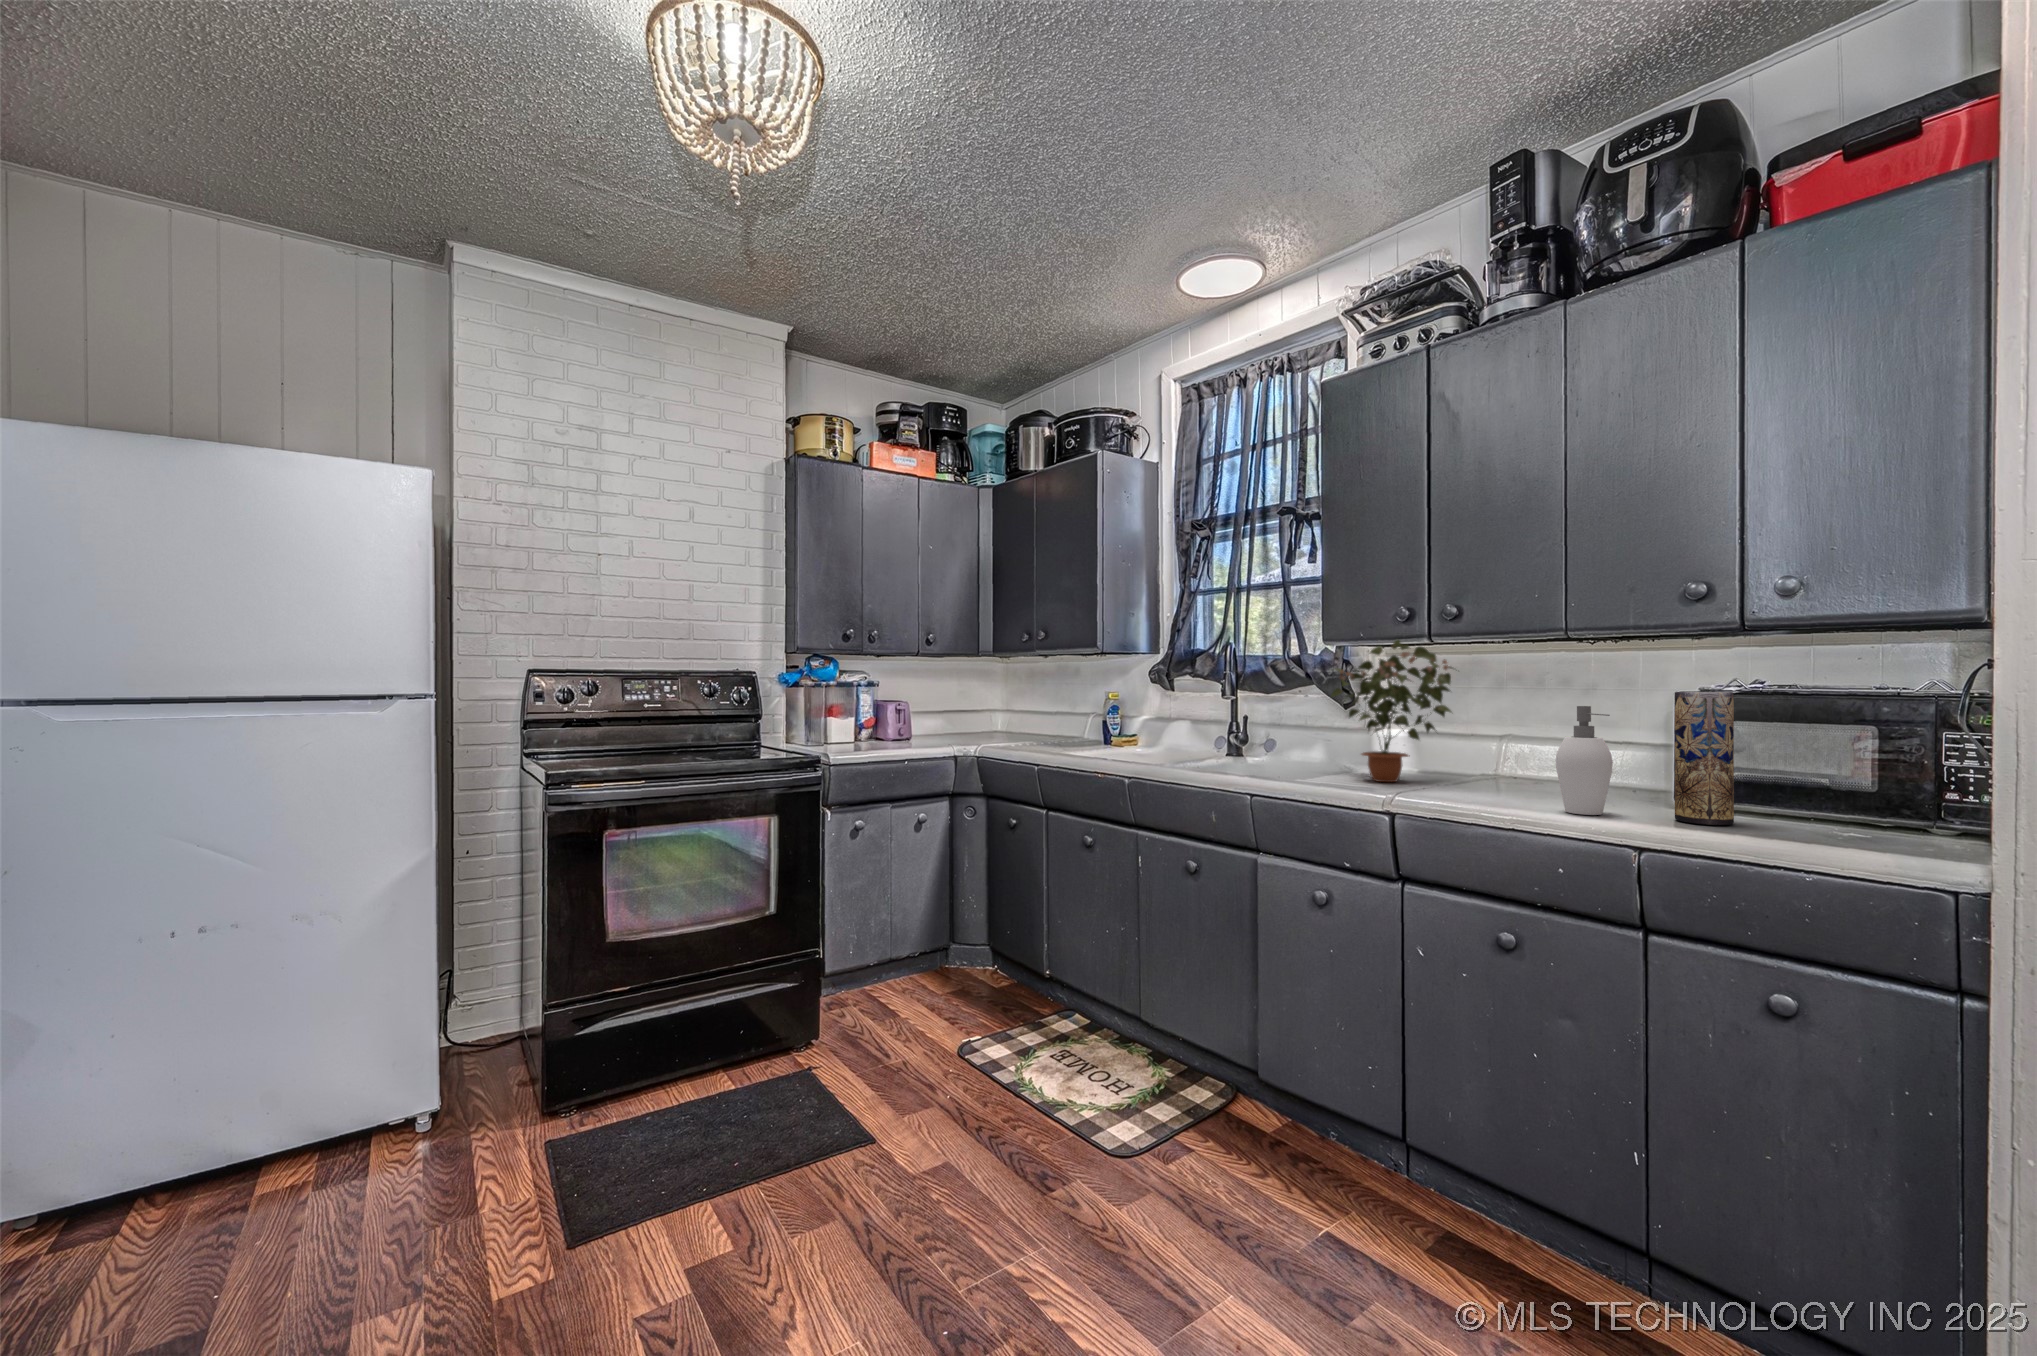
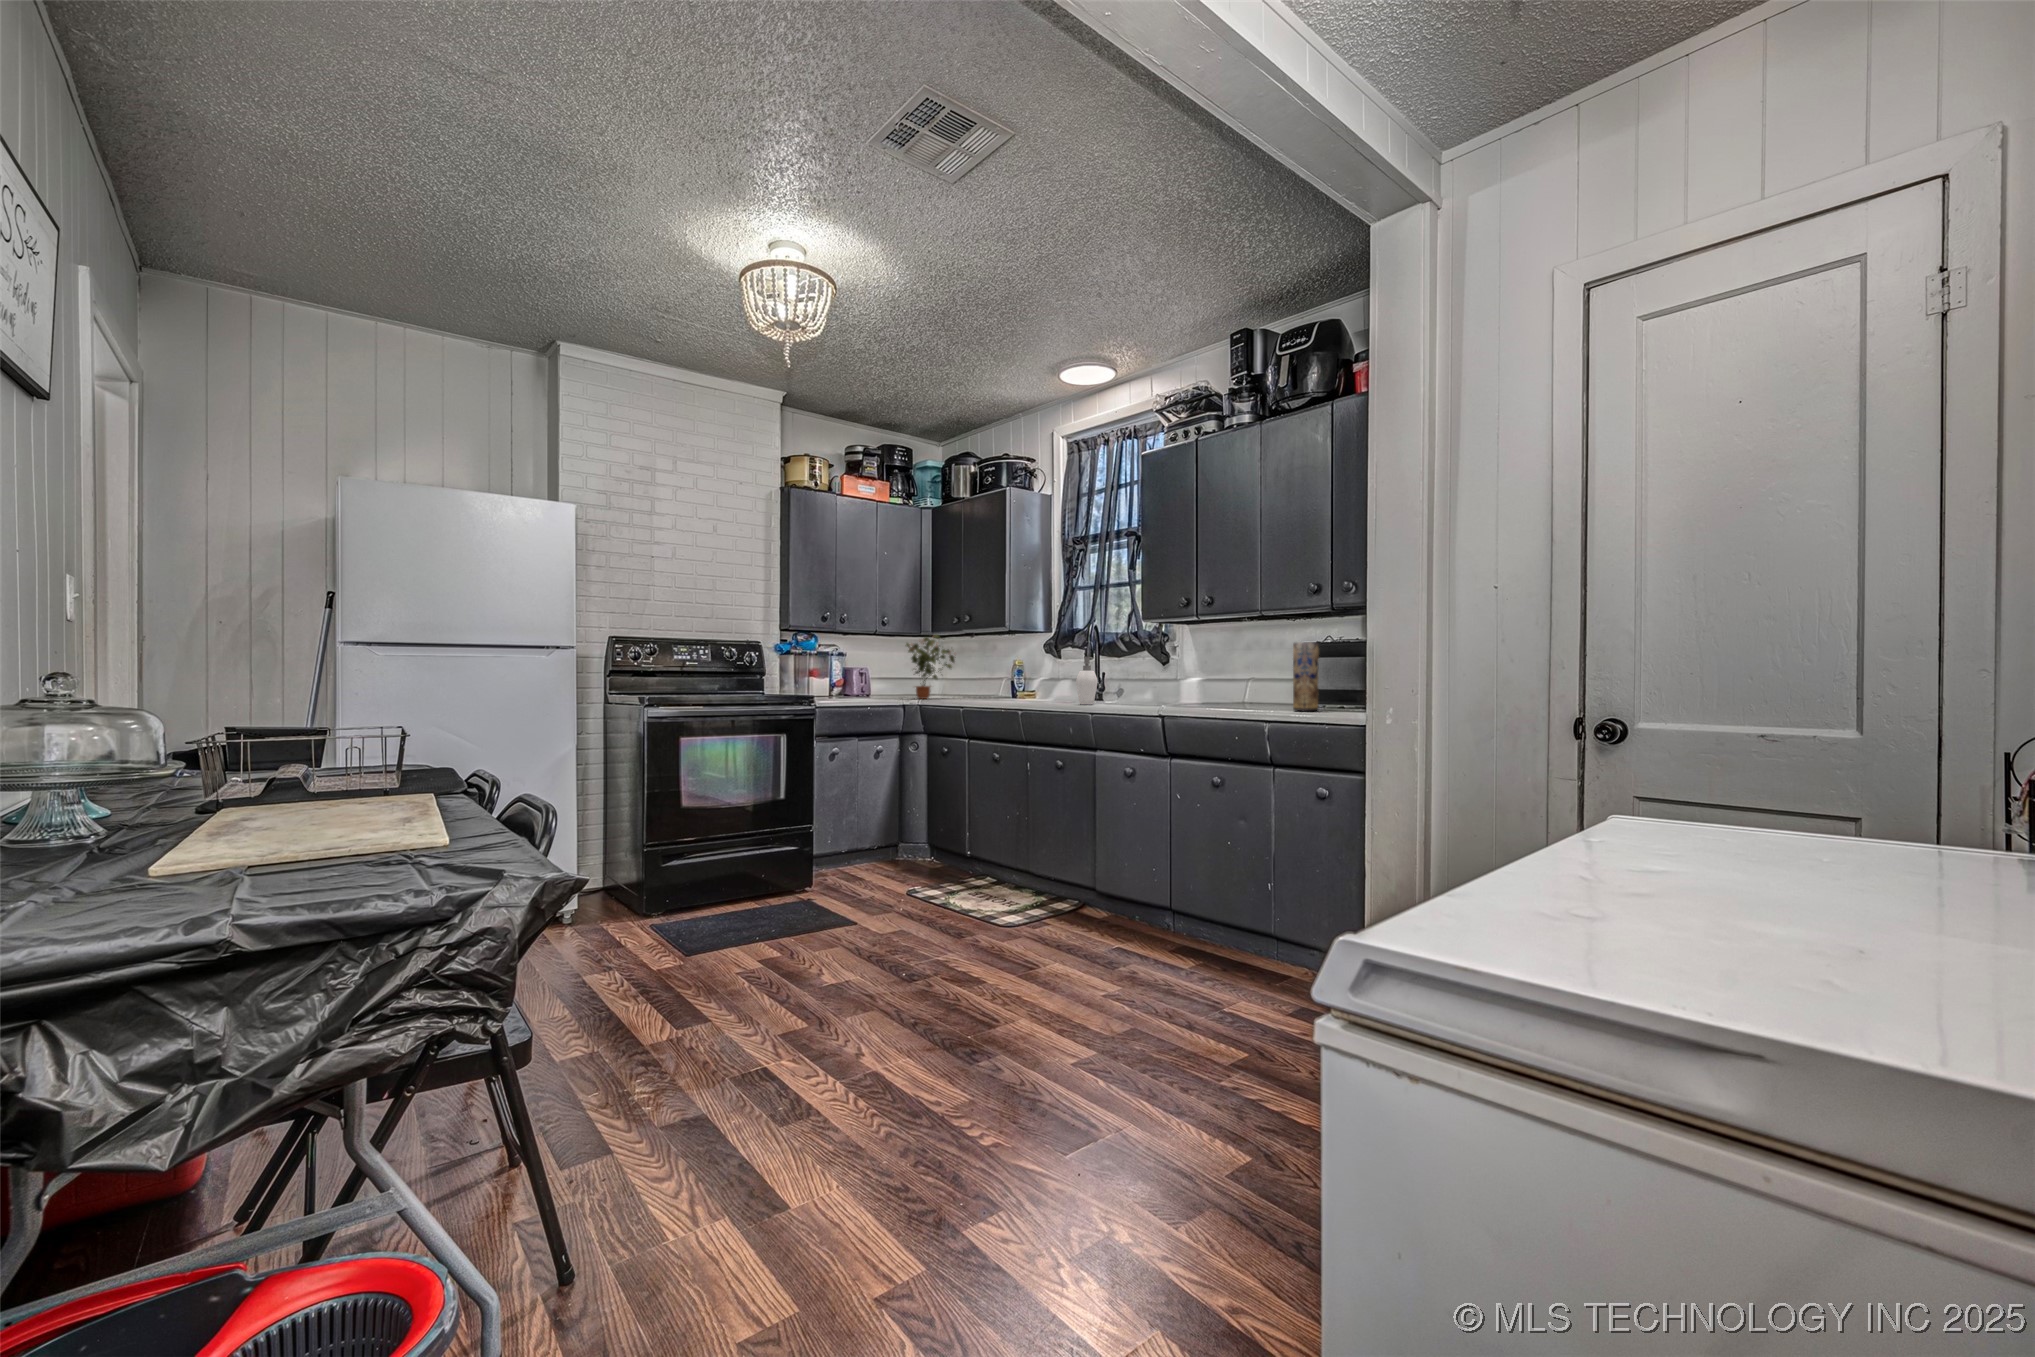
potted plant: present [1331,640,1453,782] -> present [906,634,955,699]
soap dispenser: present [1556,706,1613,815] -> present [1076,657,1097,705]

